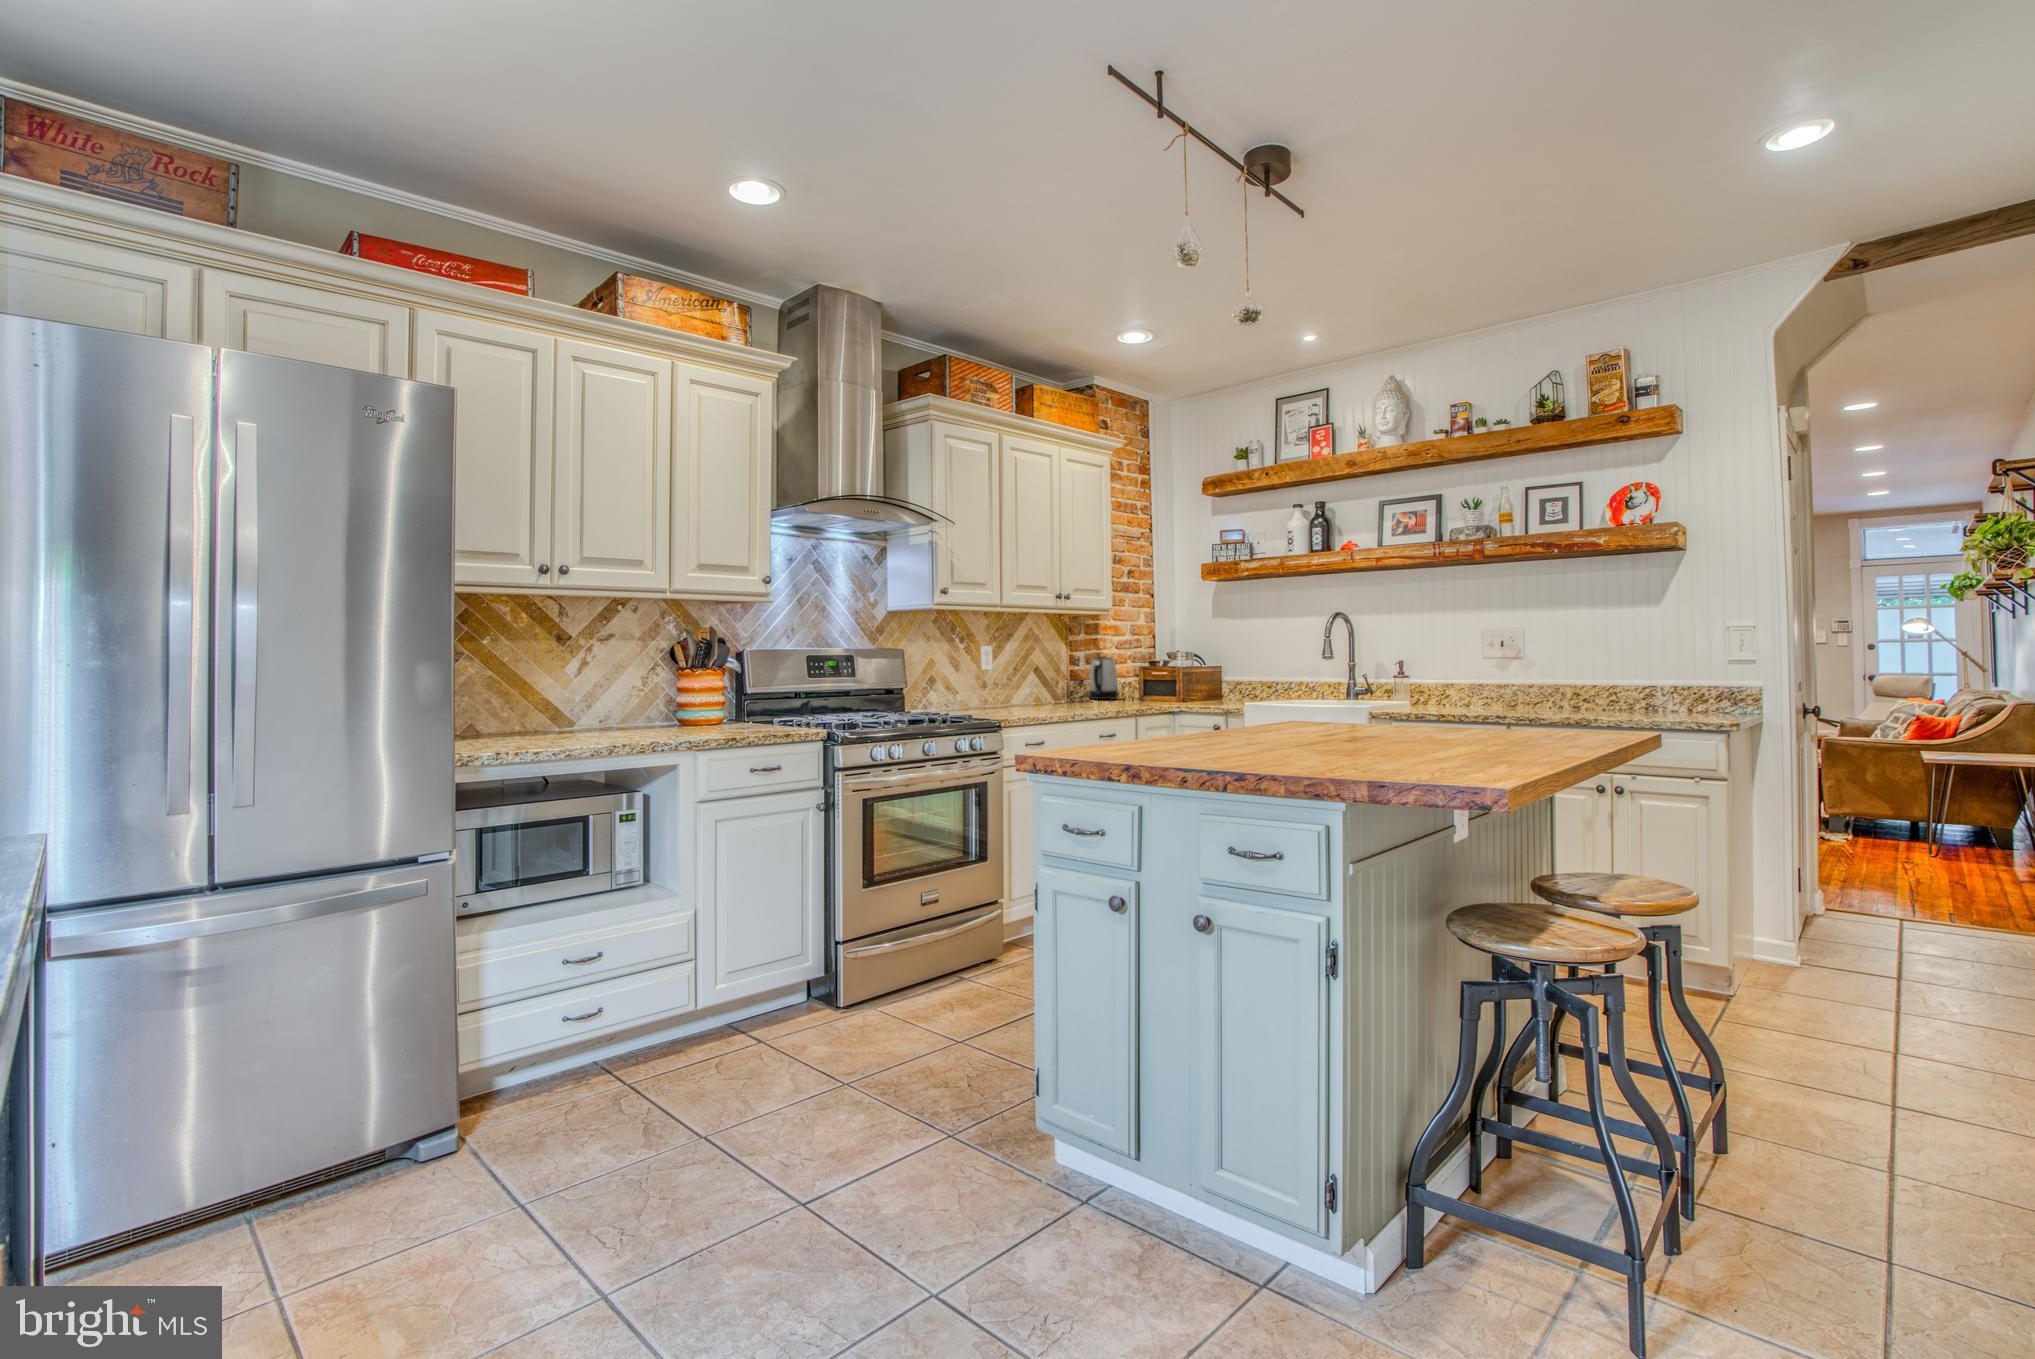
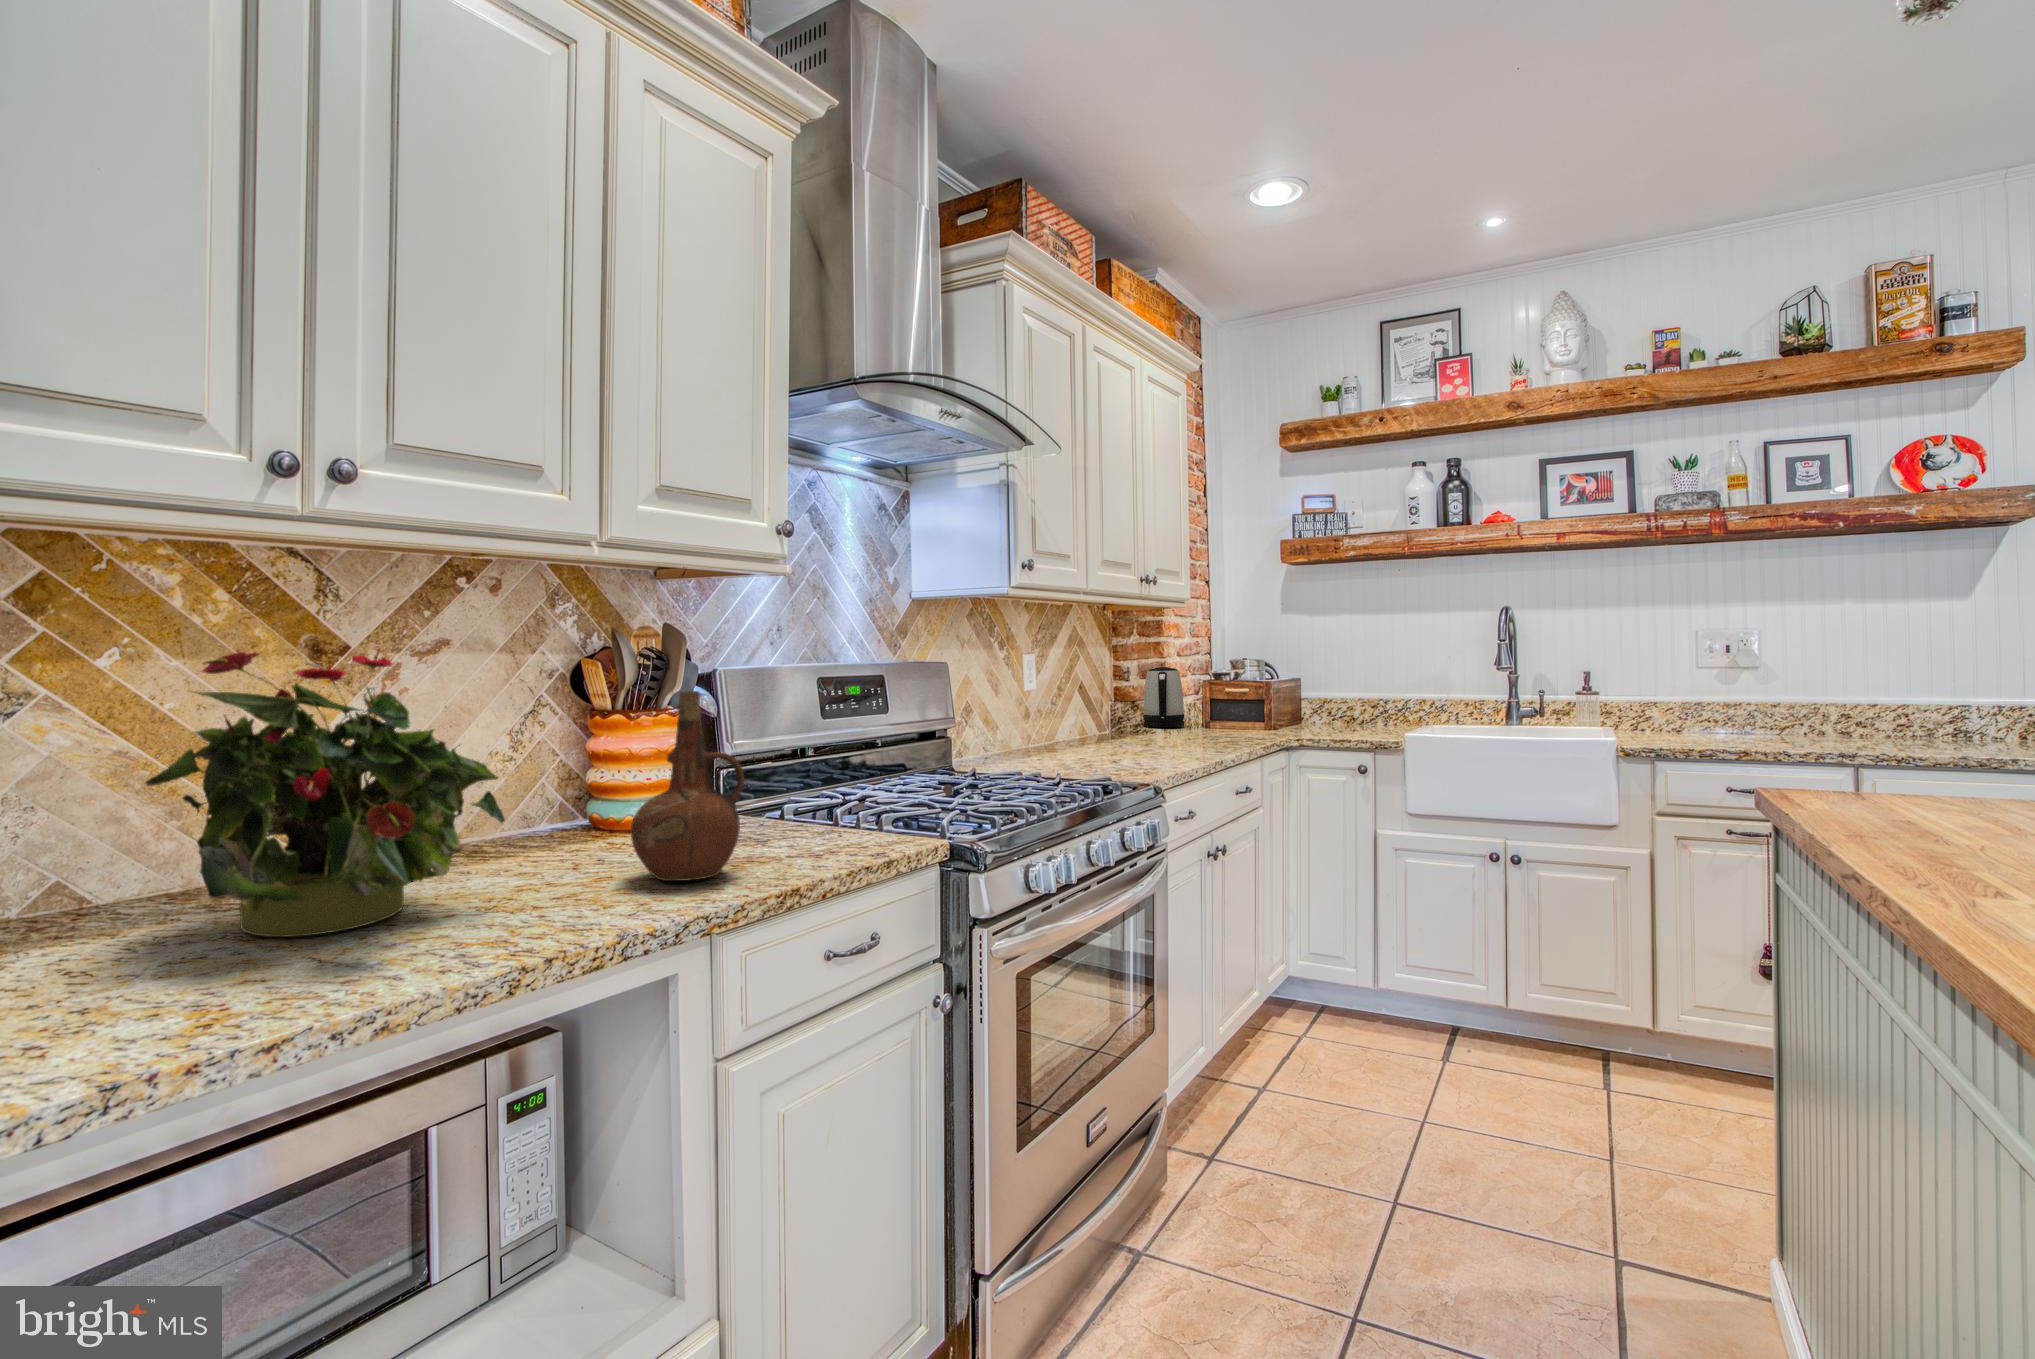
potted plant: none [504,637,622,740] -> present [145,650,505,937]
ceramic pitcher: none [674,656,722,735] -> present [631,691,744,881]

